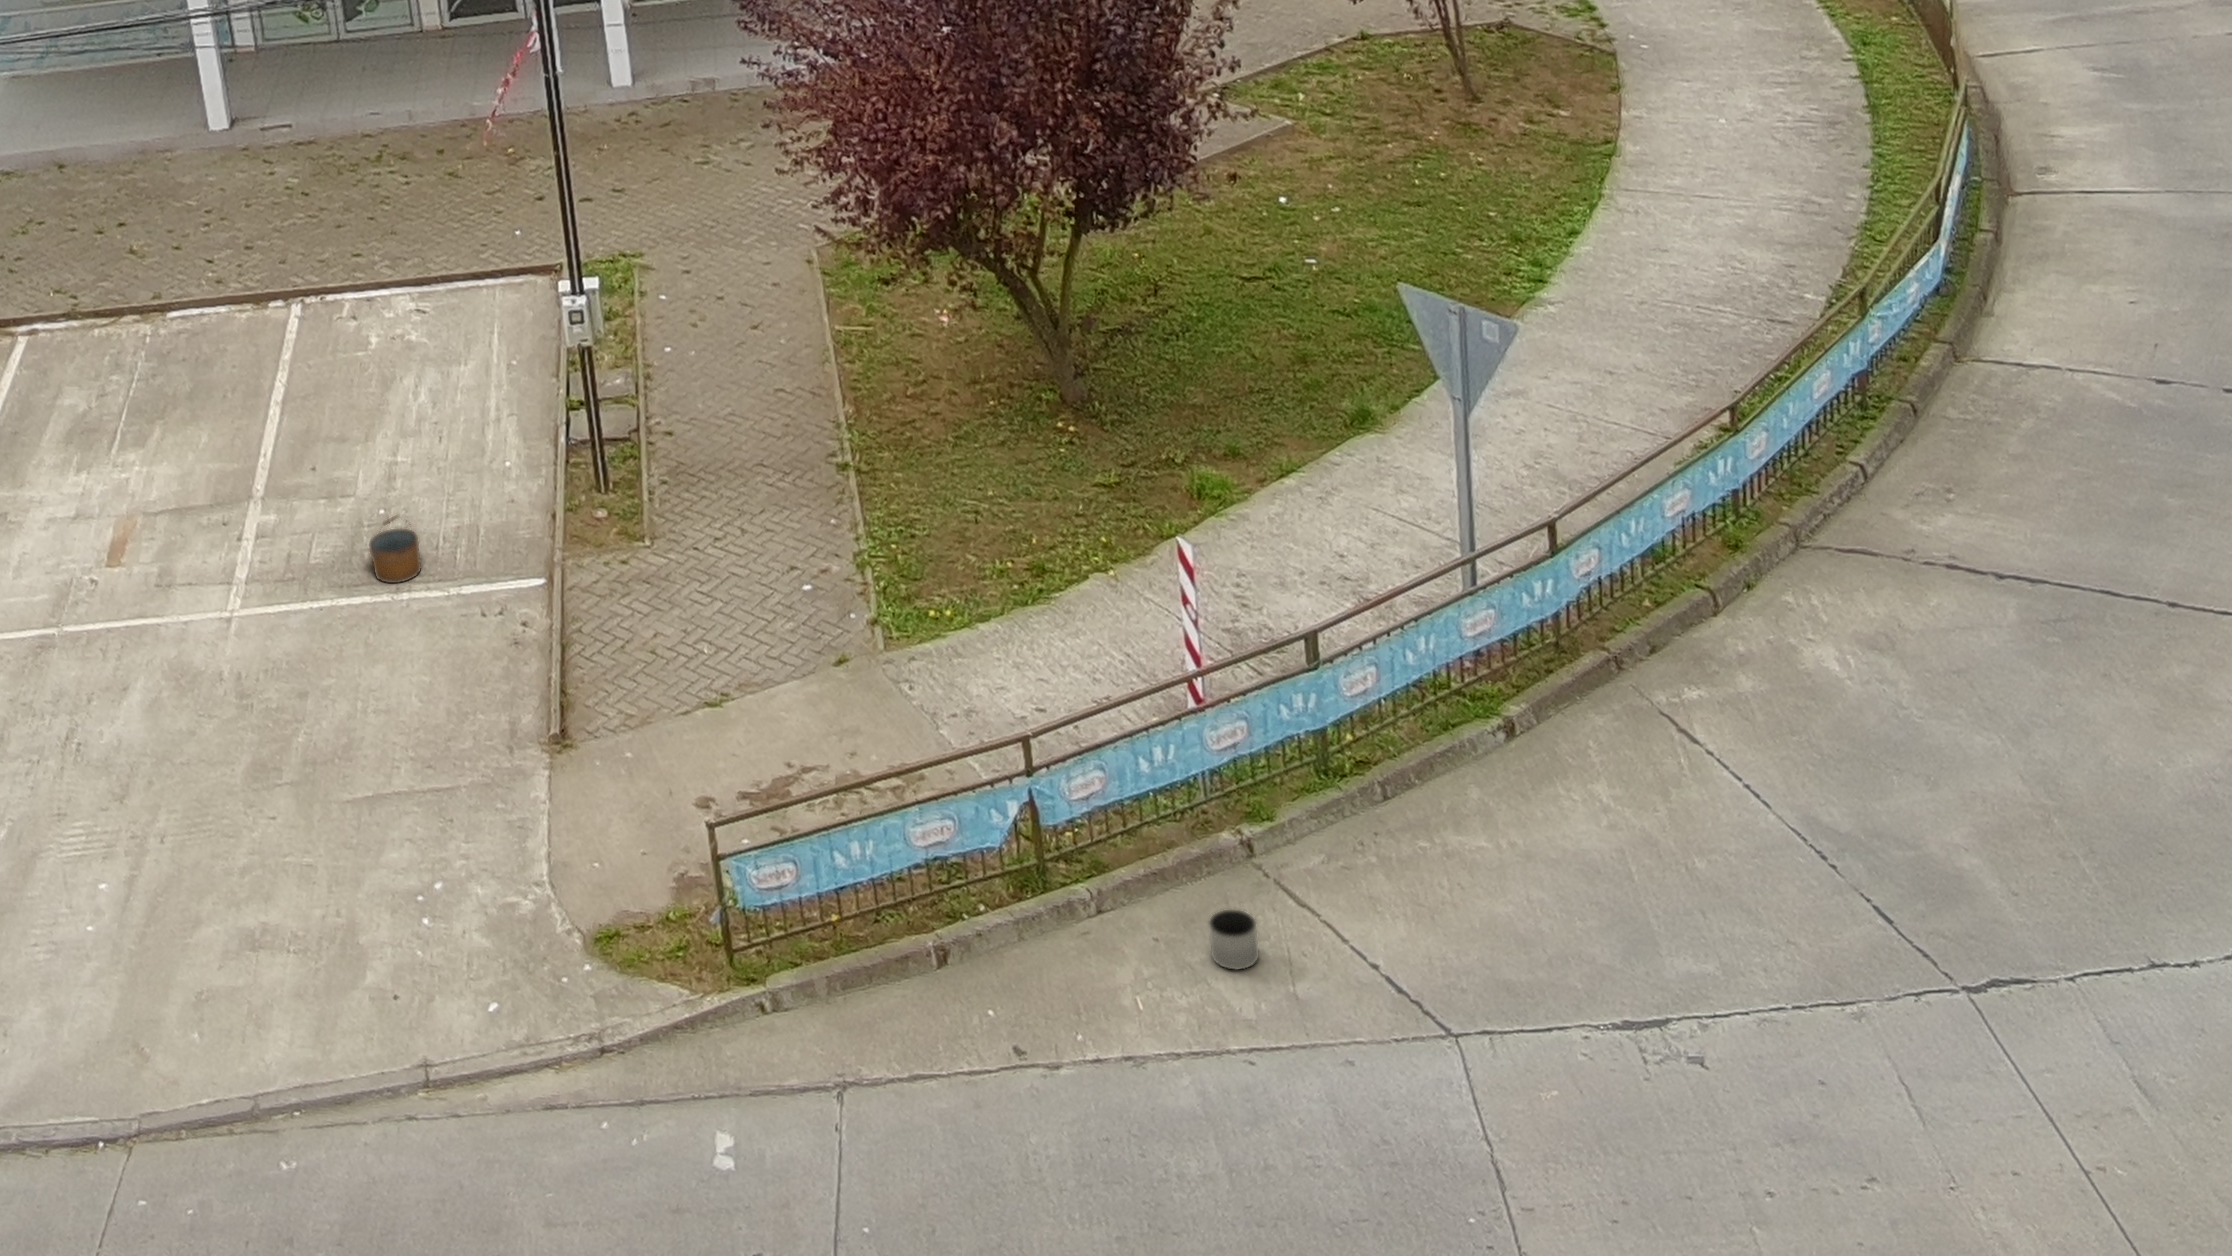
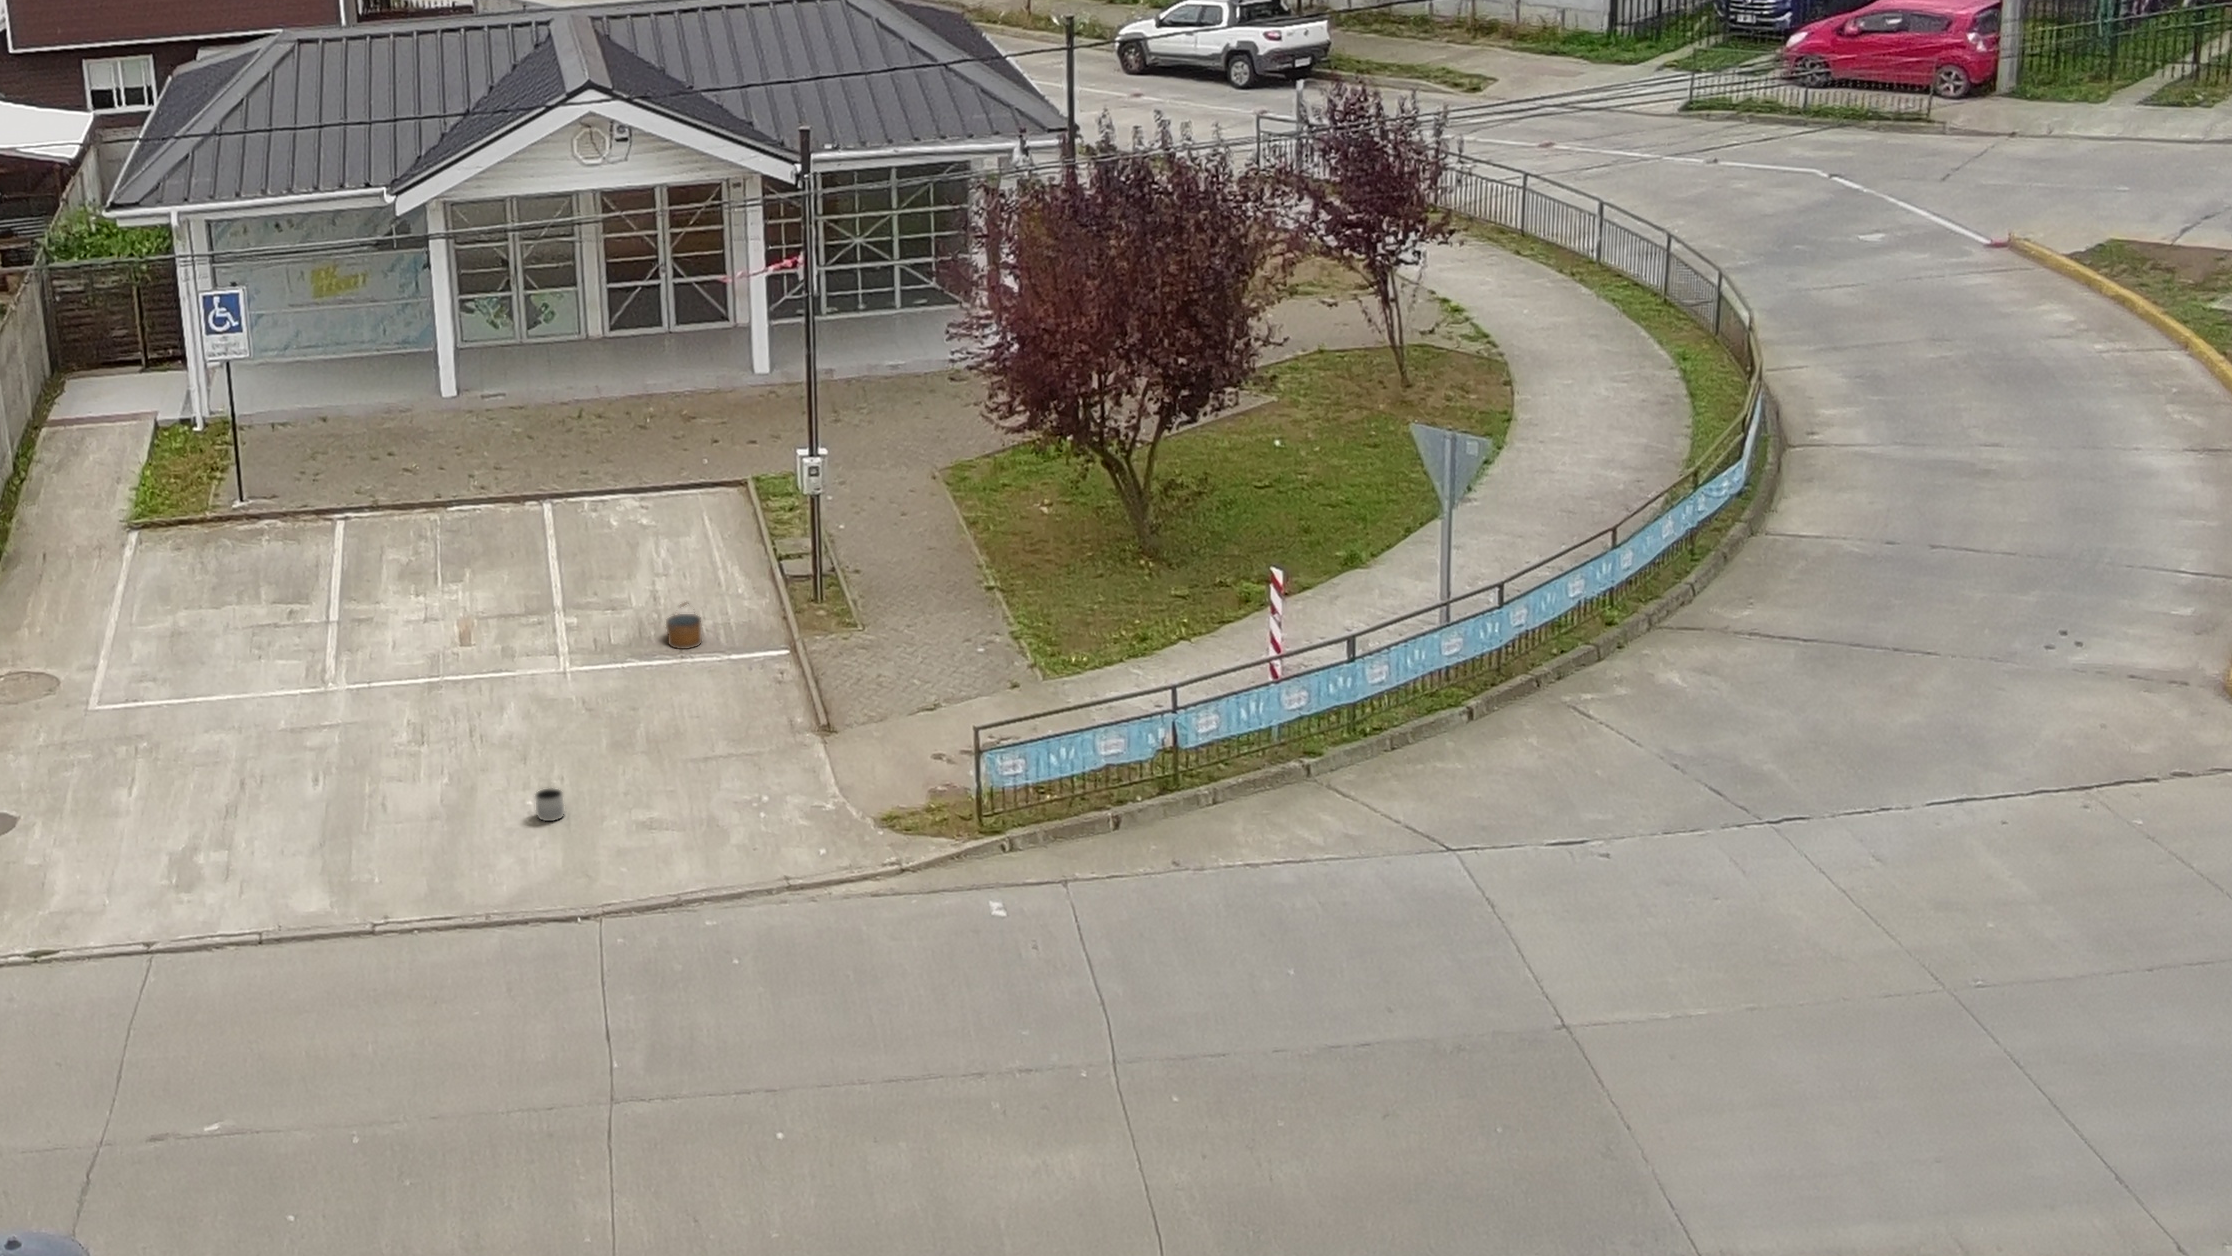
planter: present [1210,910,1259,970] -> present [535,788,564,821]

